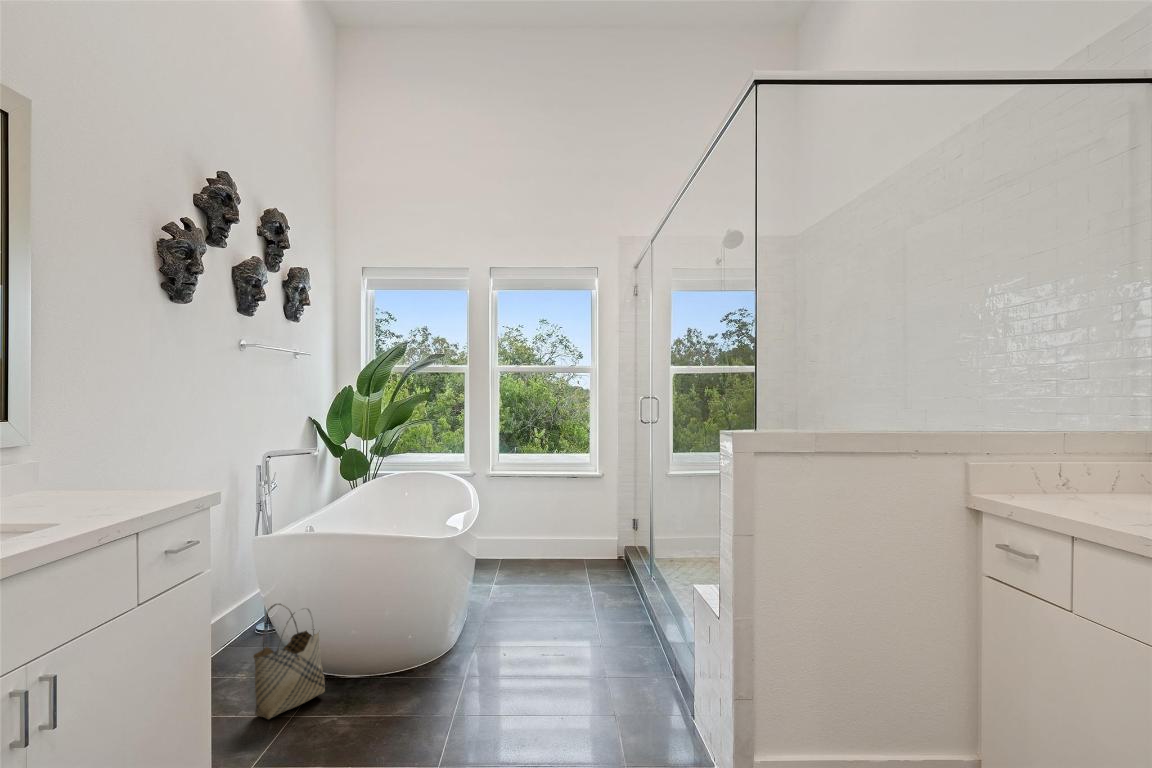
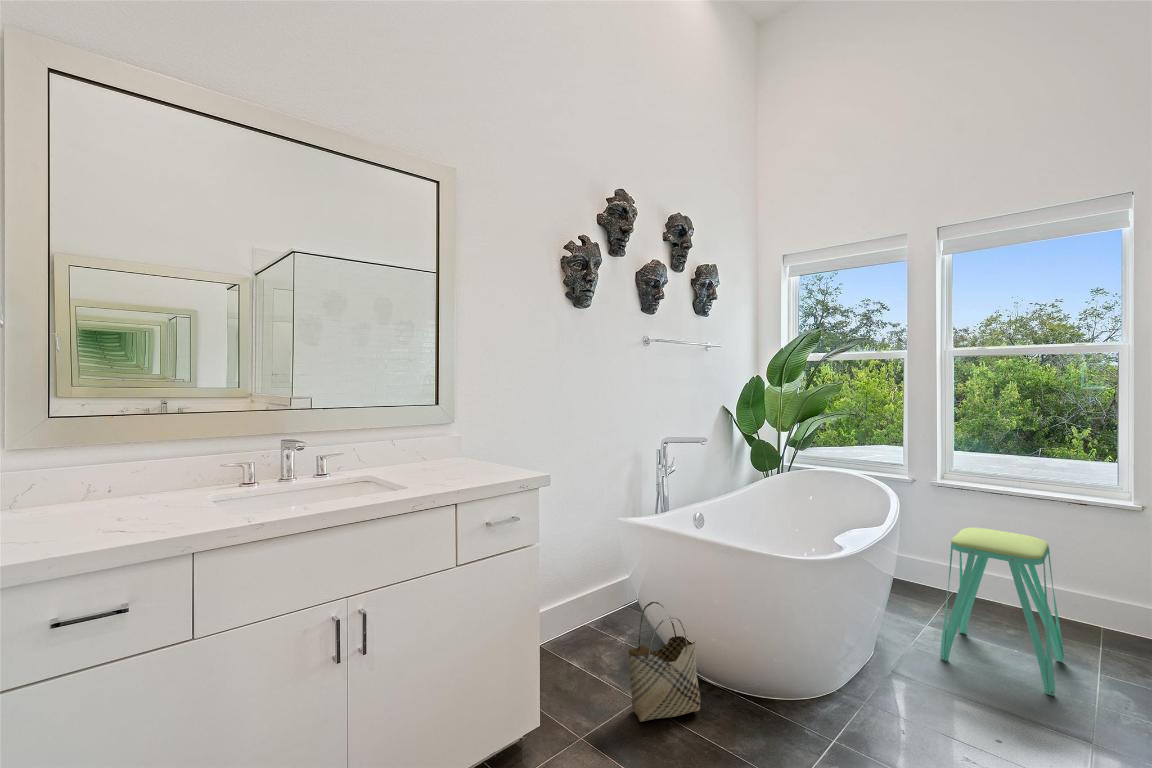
stool: none [498,503,567,607] -> present [940,528,1064,696]

